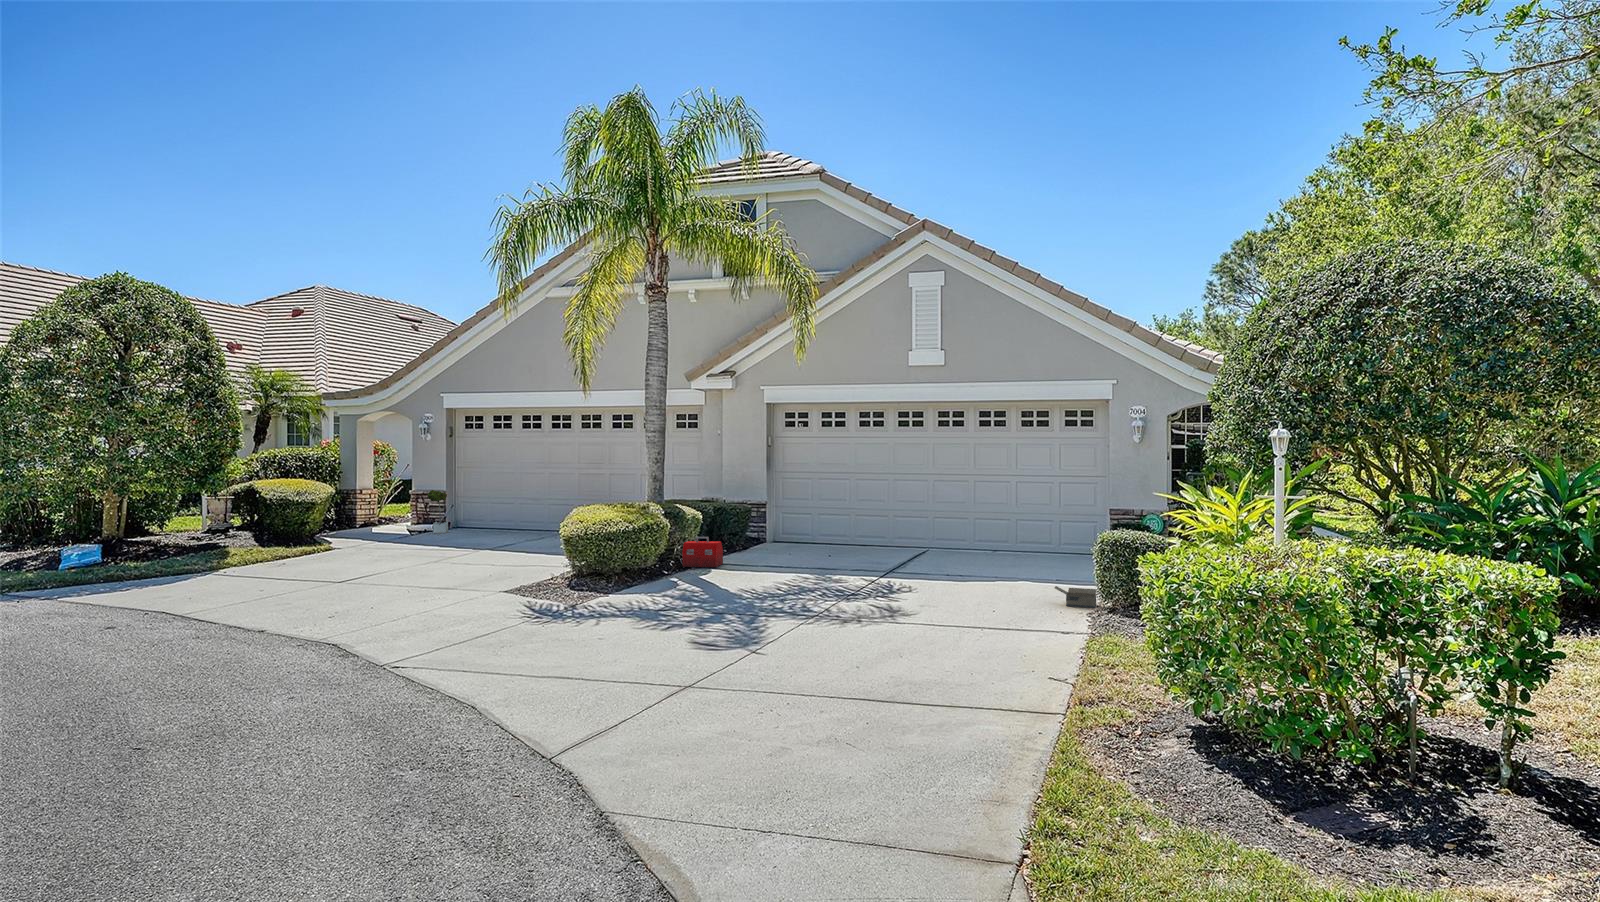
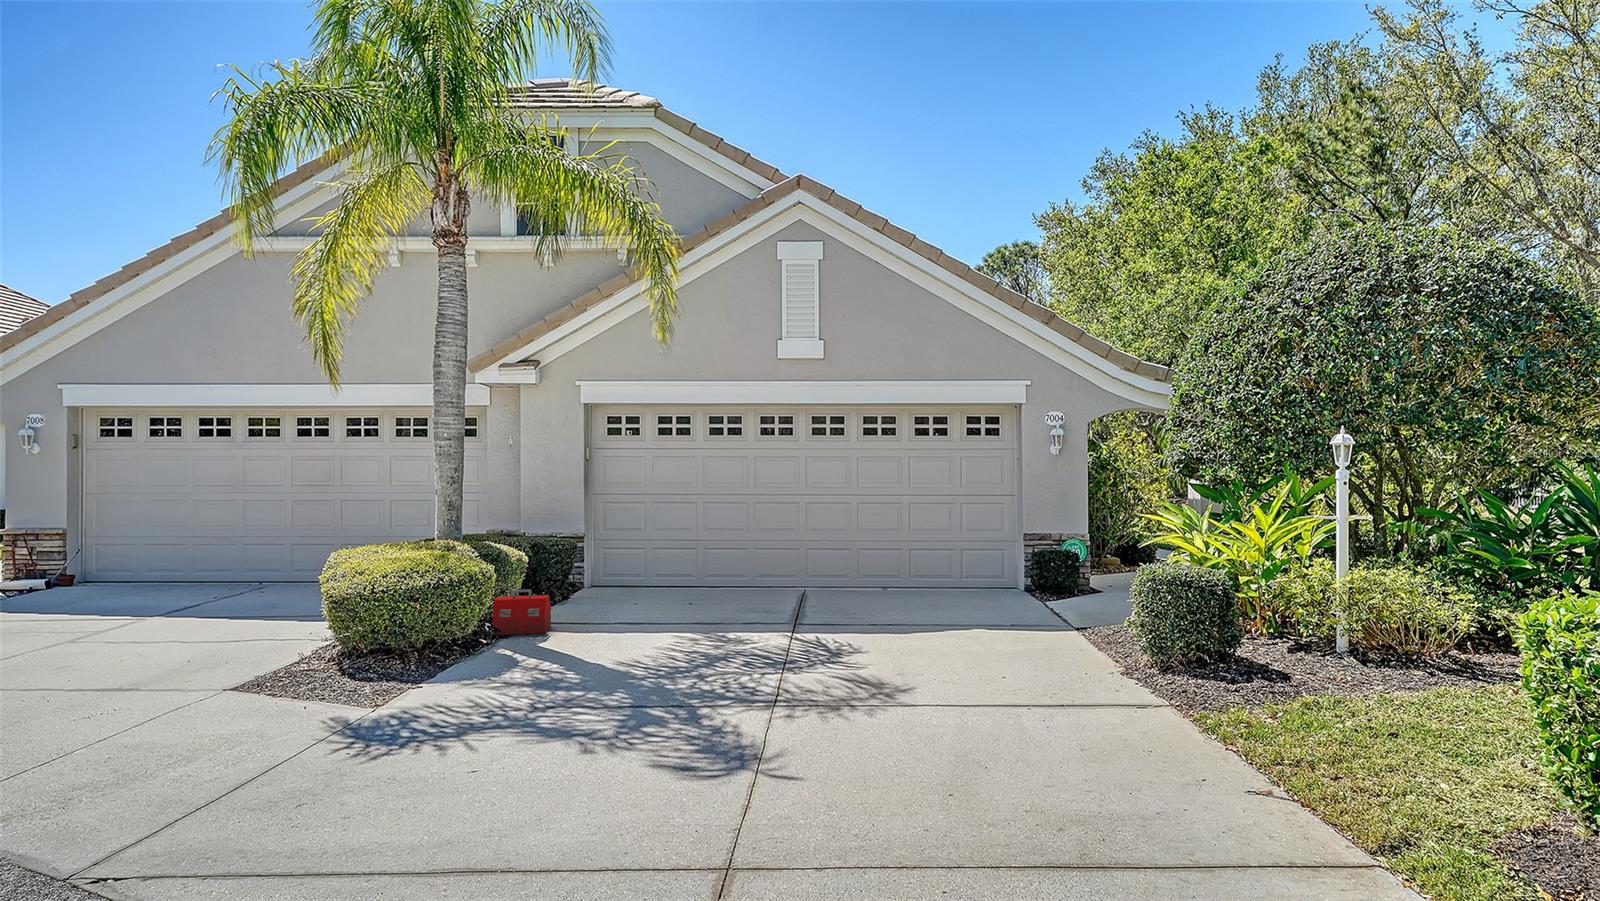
potted tree: present [428,490,448,533] -> none [32,527,70,593]
cardboard box: present [1055,586,1101,608] -> none [1068,644,1142,672]

